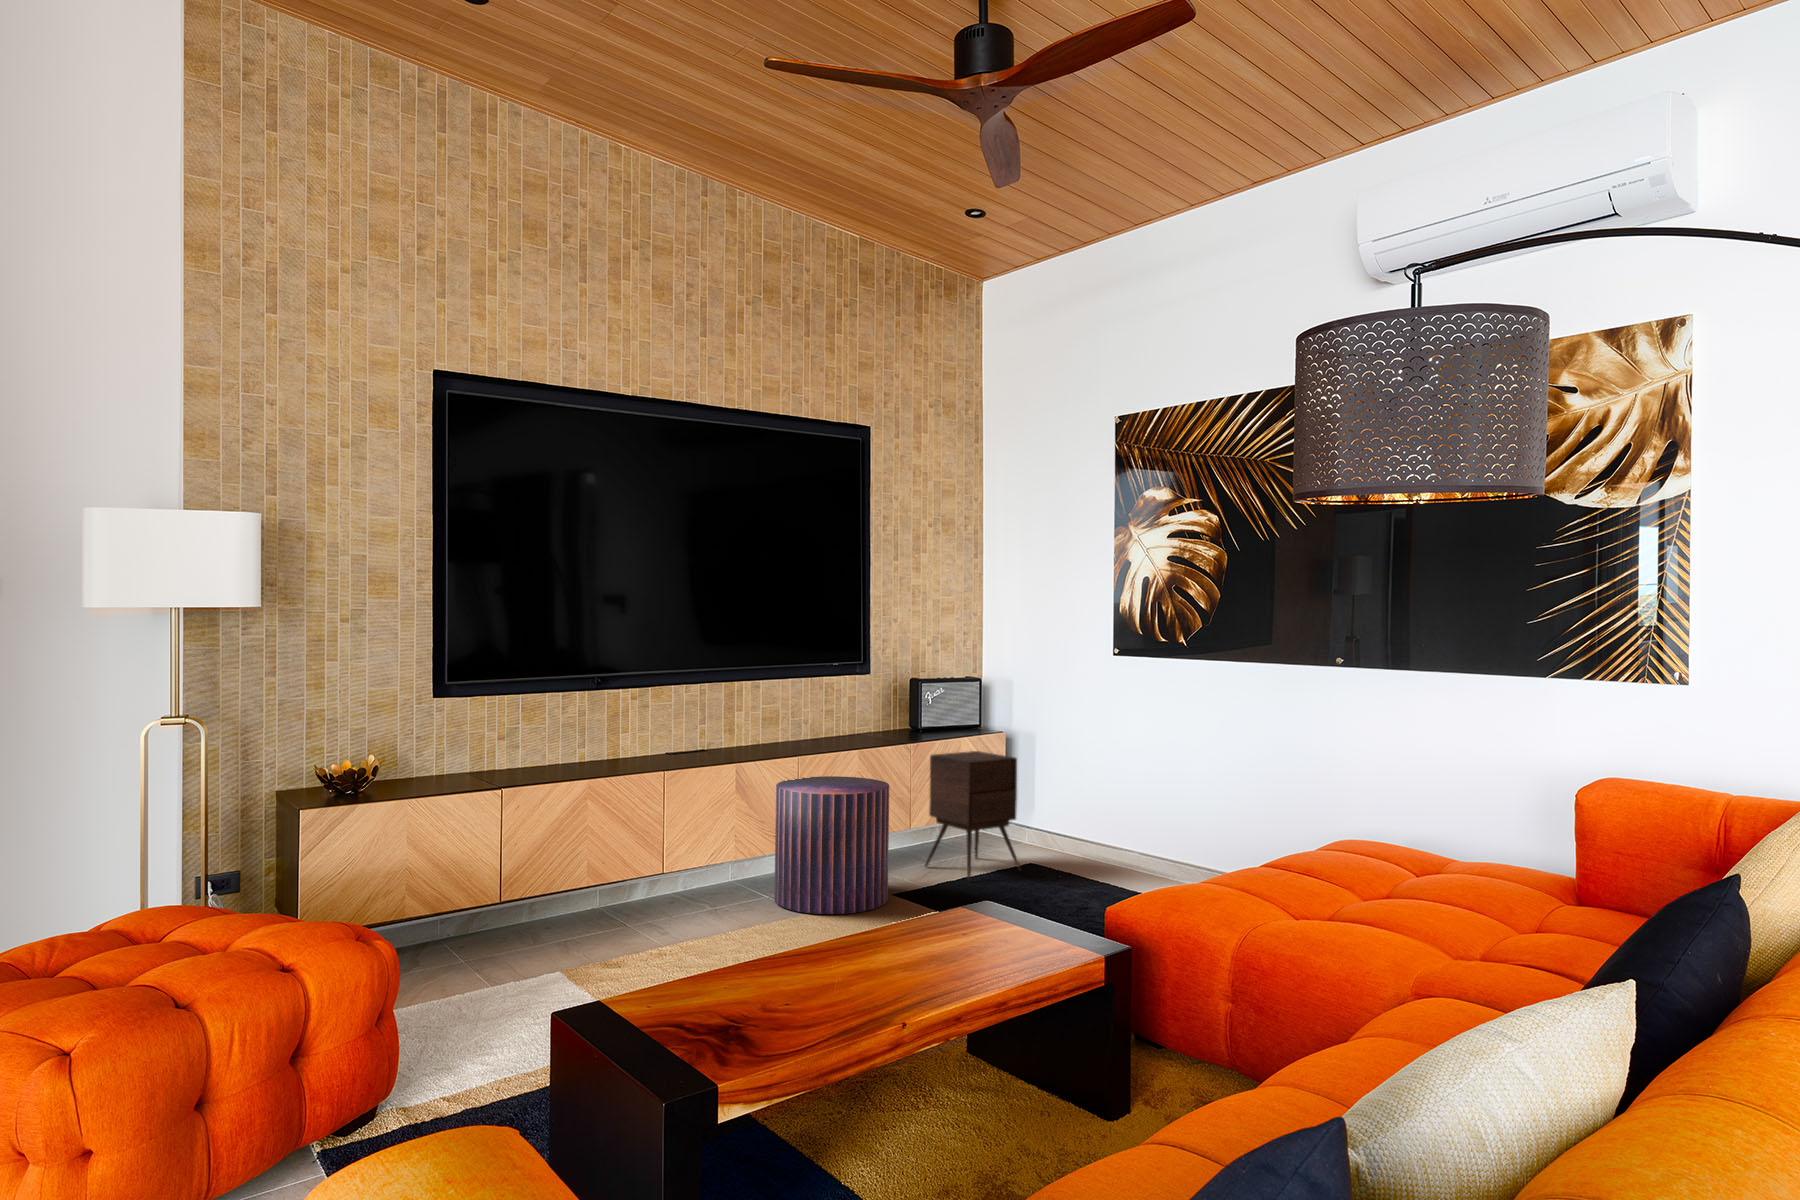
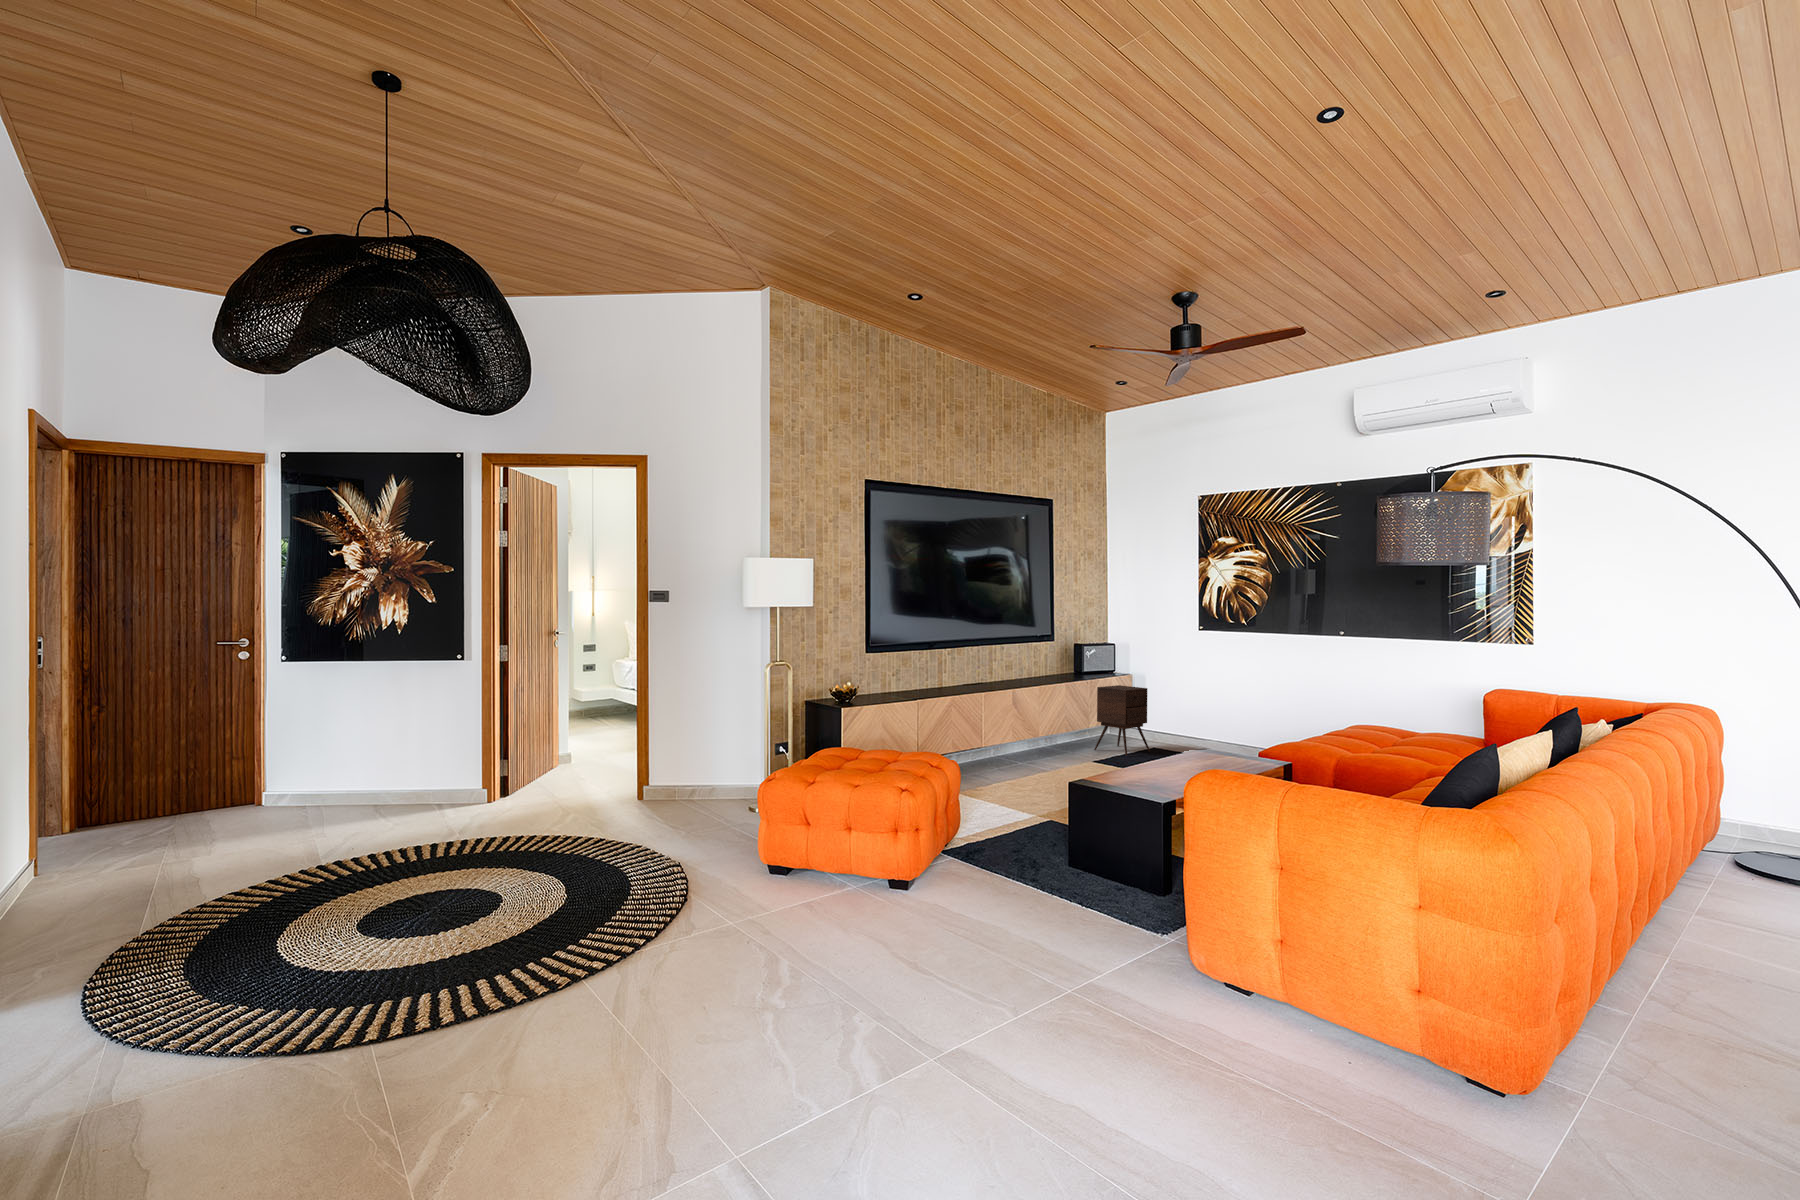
pouf: present [774,776,889,914] -> none [1030,699,1093,771]

